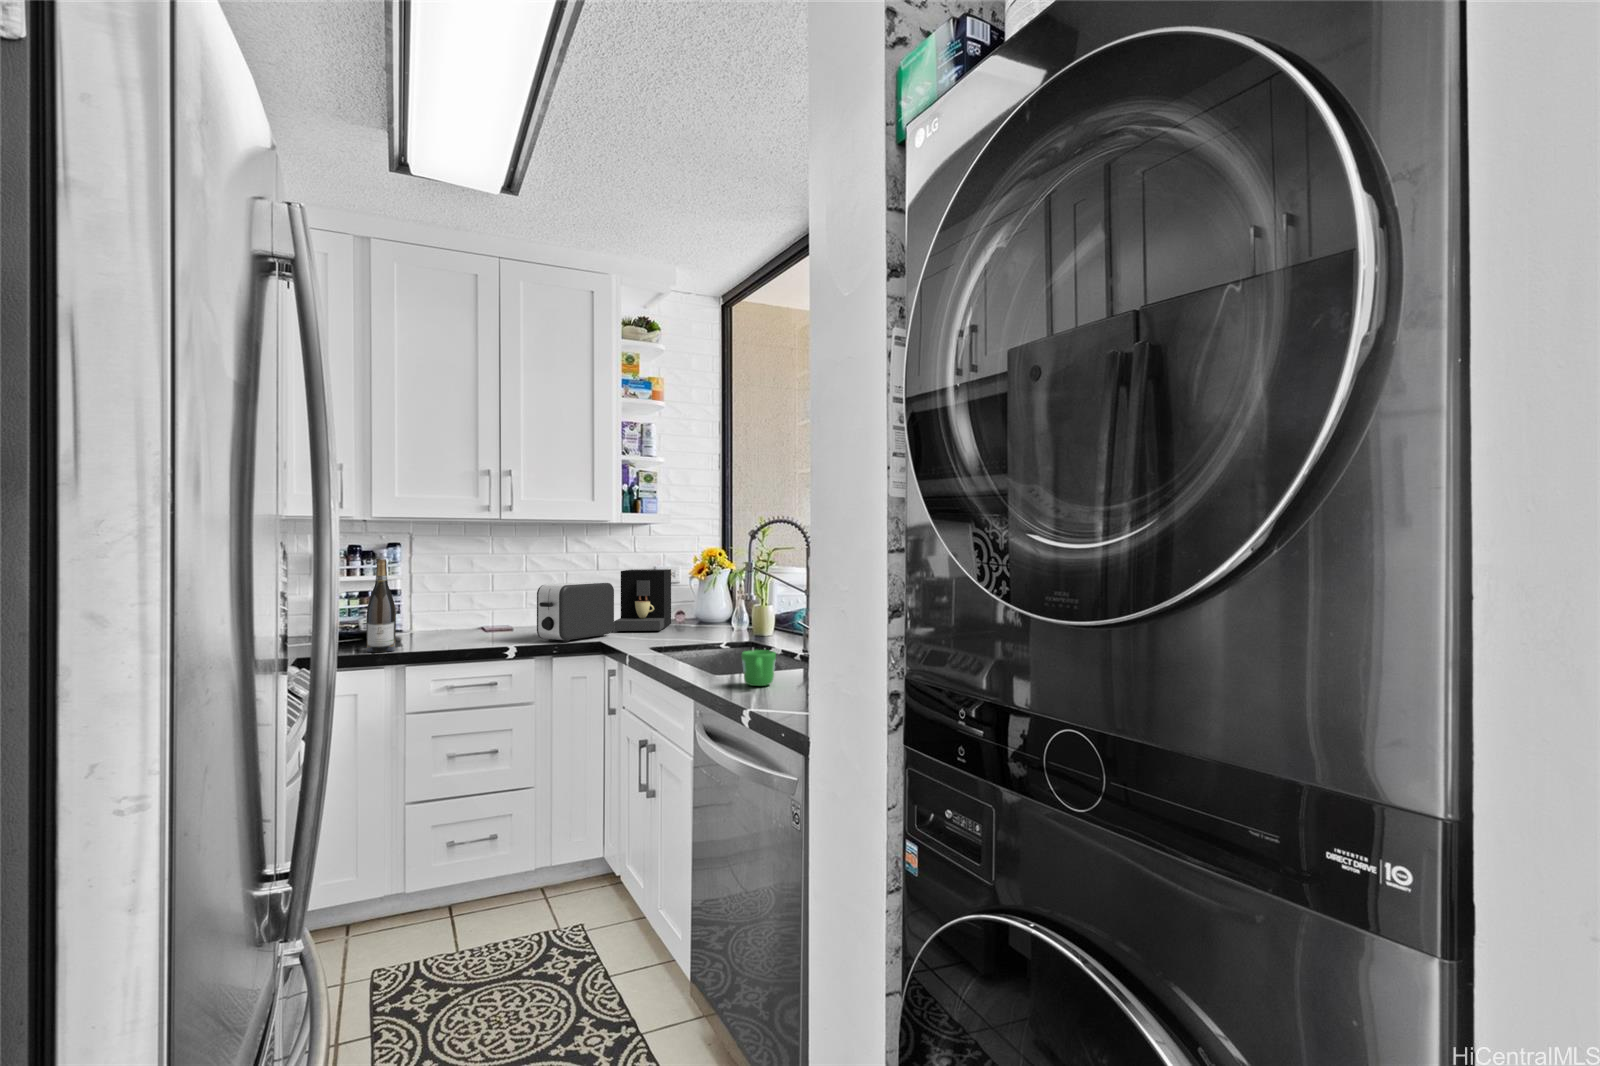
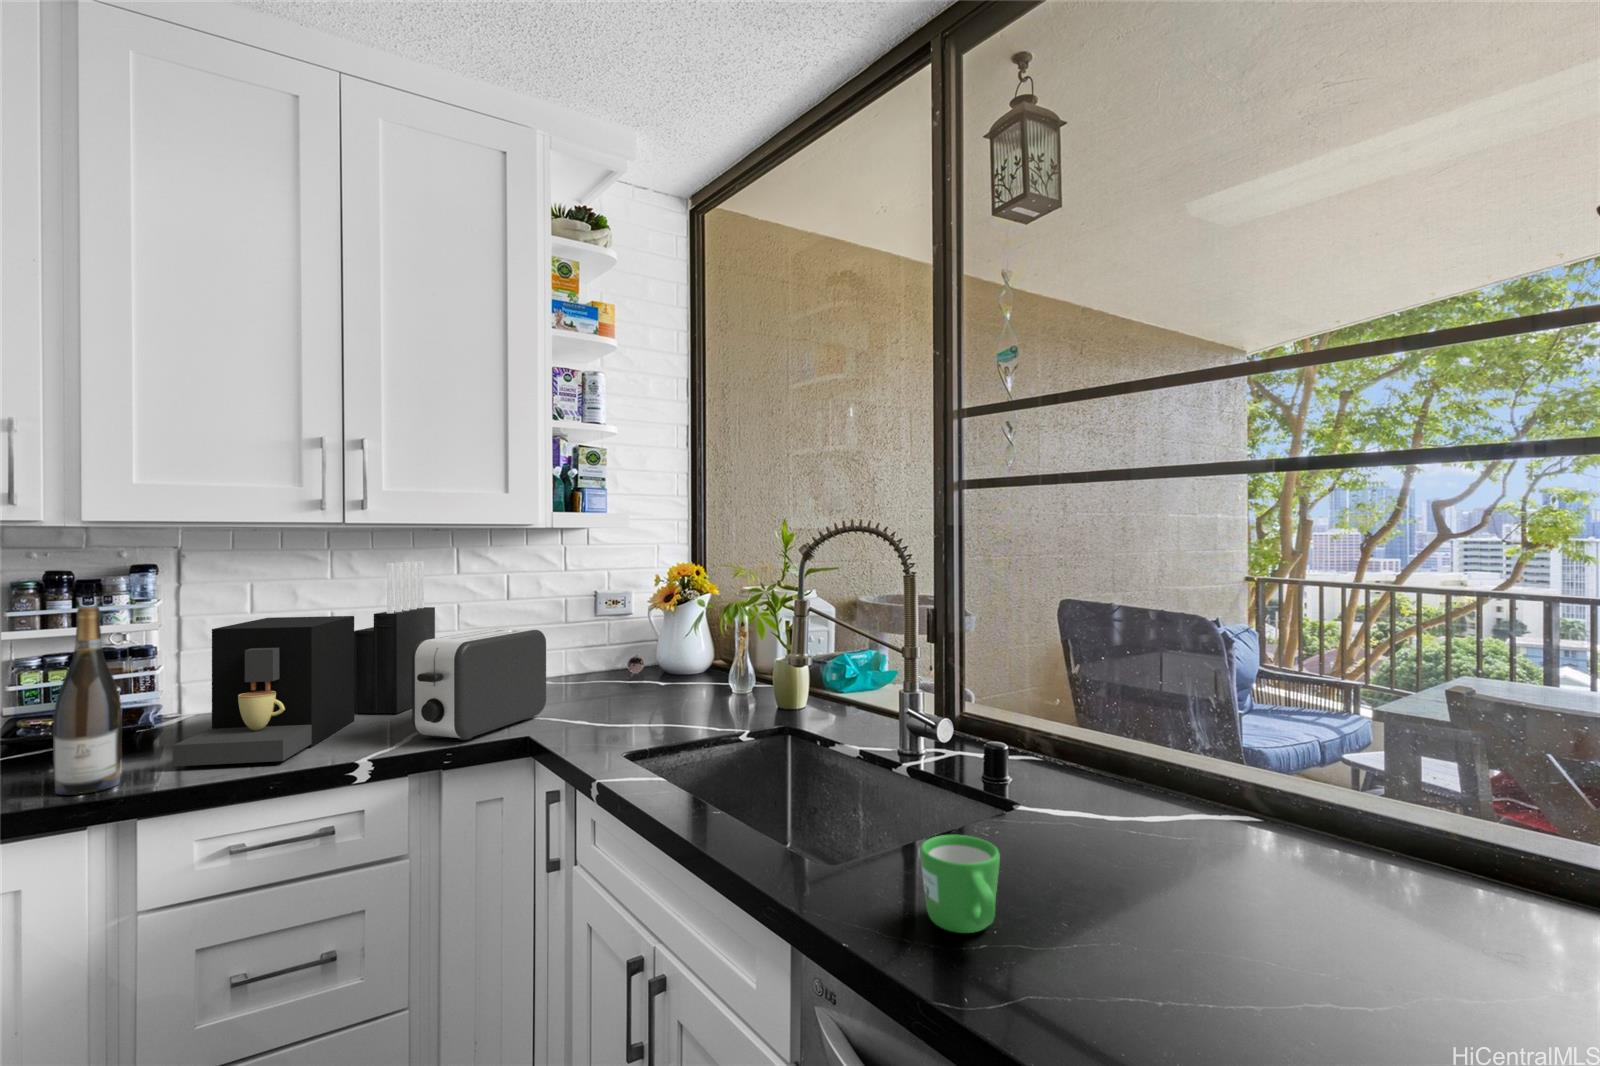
knife block: none [505,544,552,633] -> present [354,562,435,714]
coffee maker: present [614,569,671,631] -> present [173,616,354,766]

